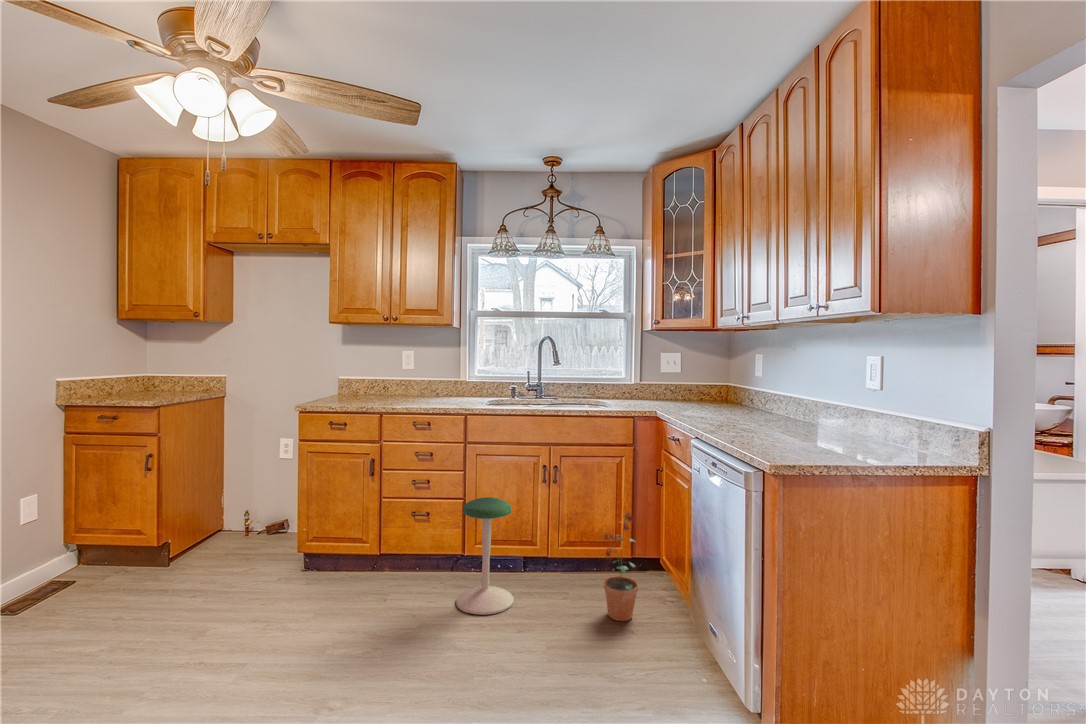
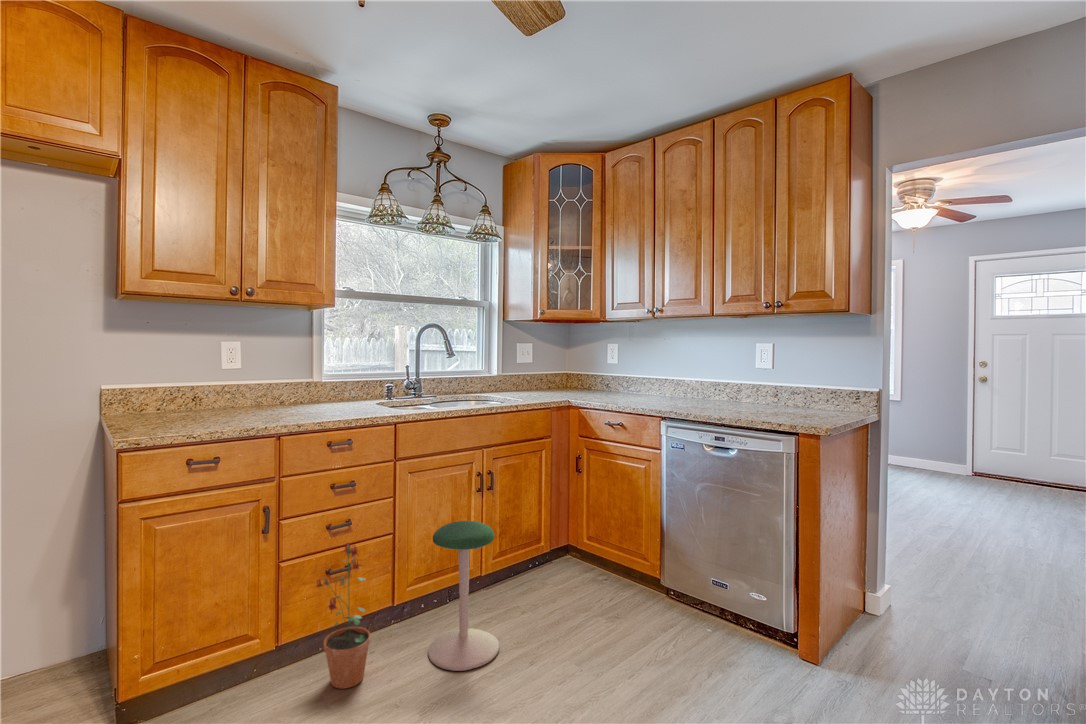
potted plant: present [604,511,638,621] -> present [317,543,370,689]

